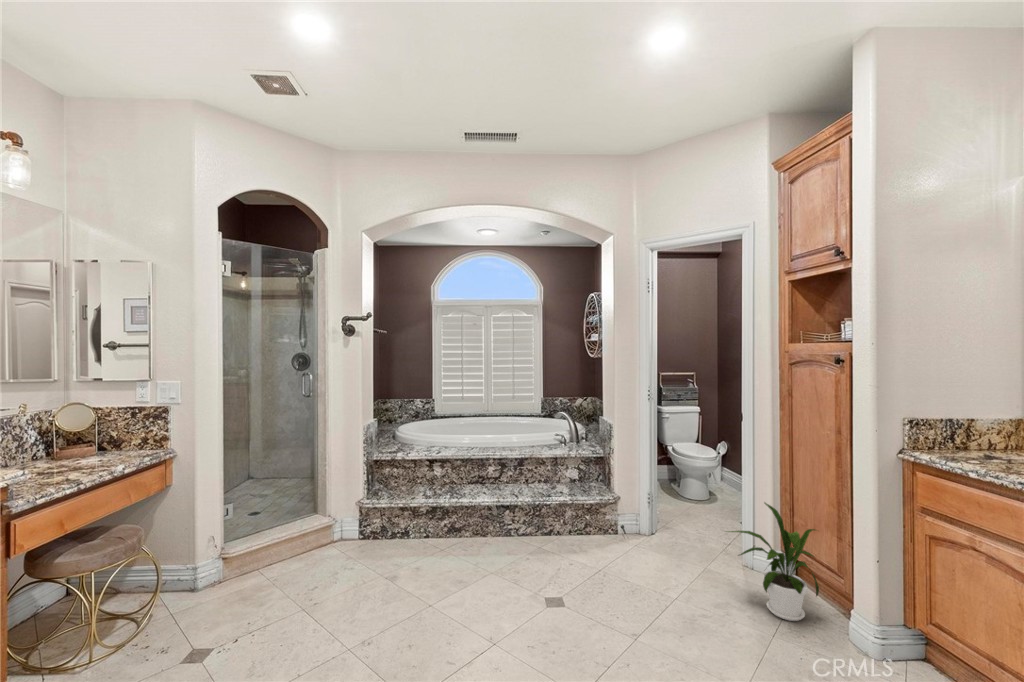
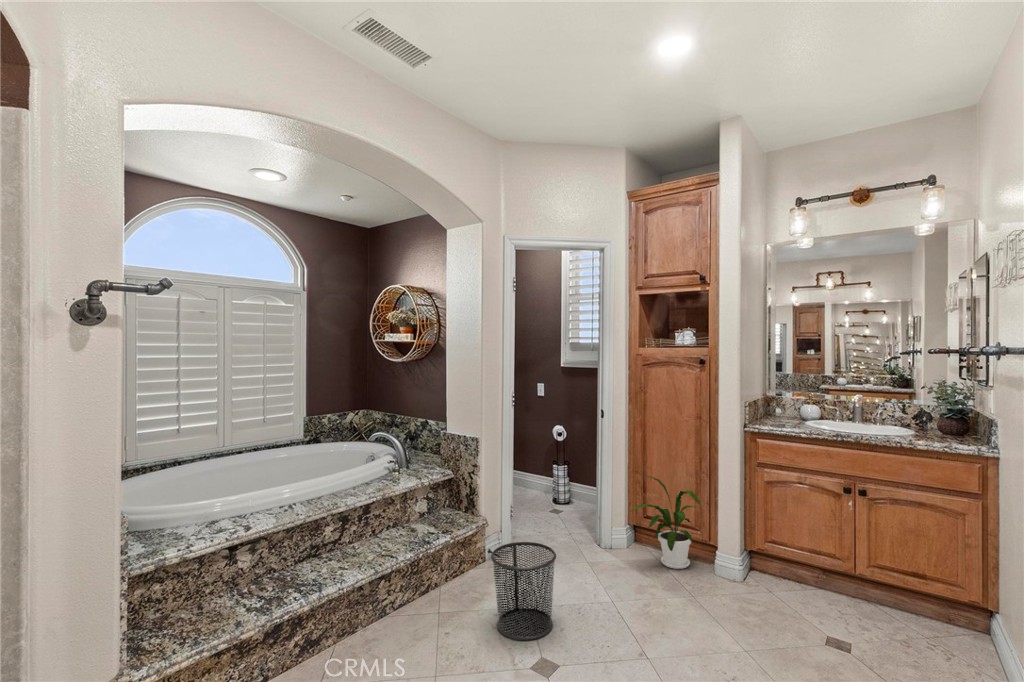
waste bin: none [545,514,598,592] -> present [491,542,556,640]

